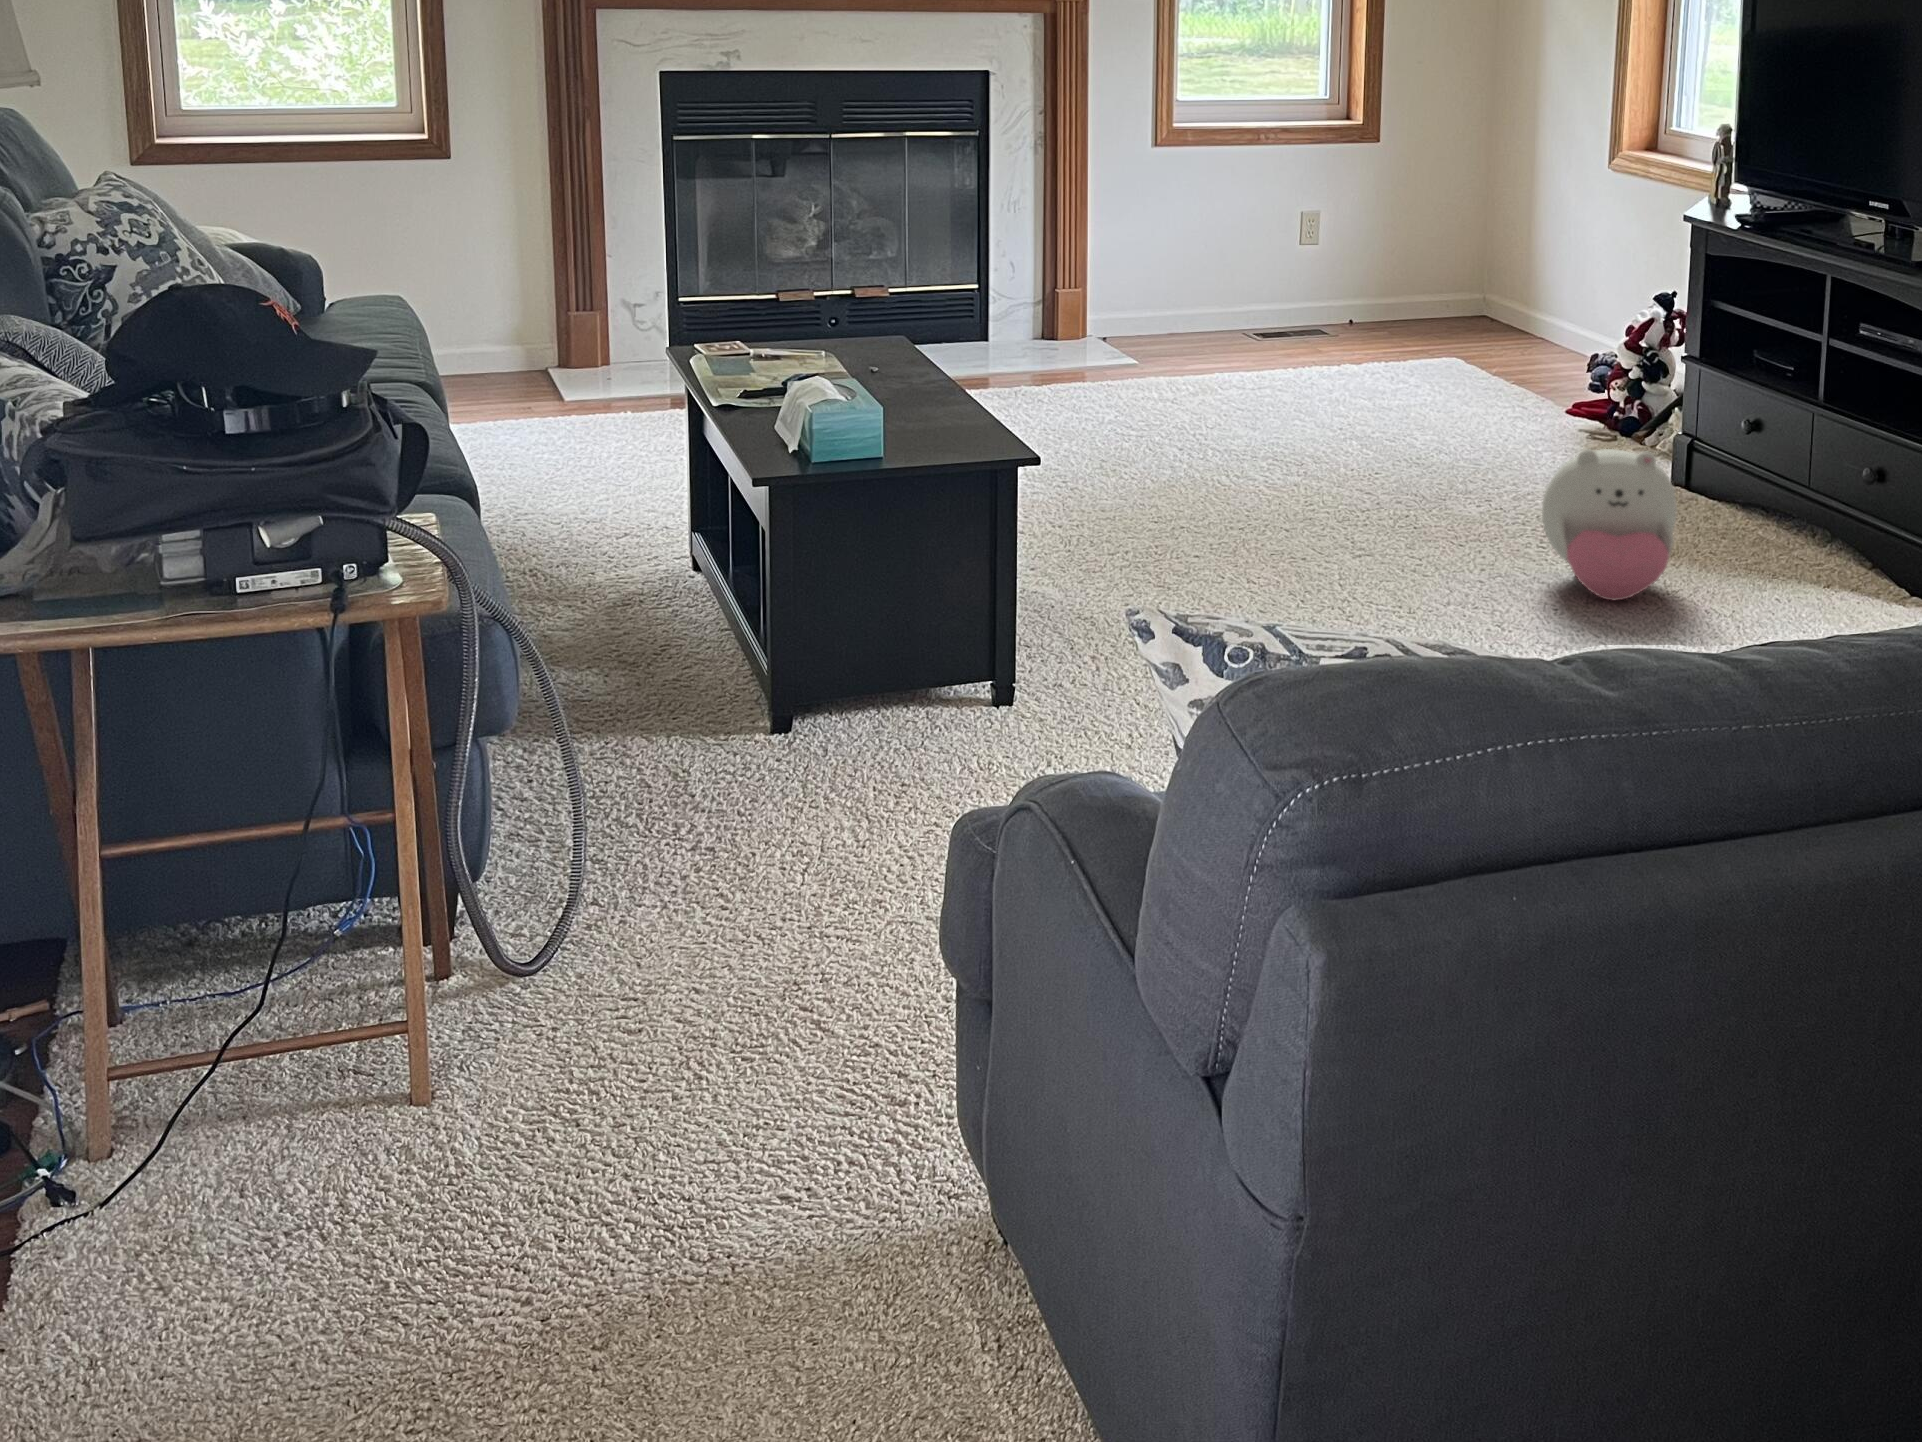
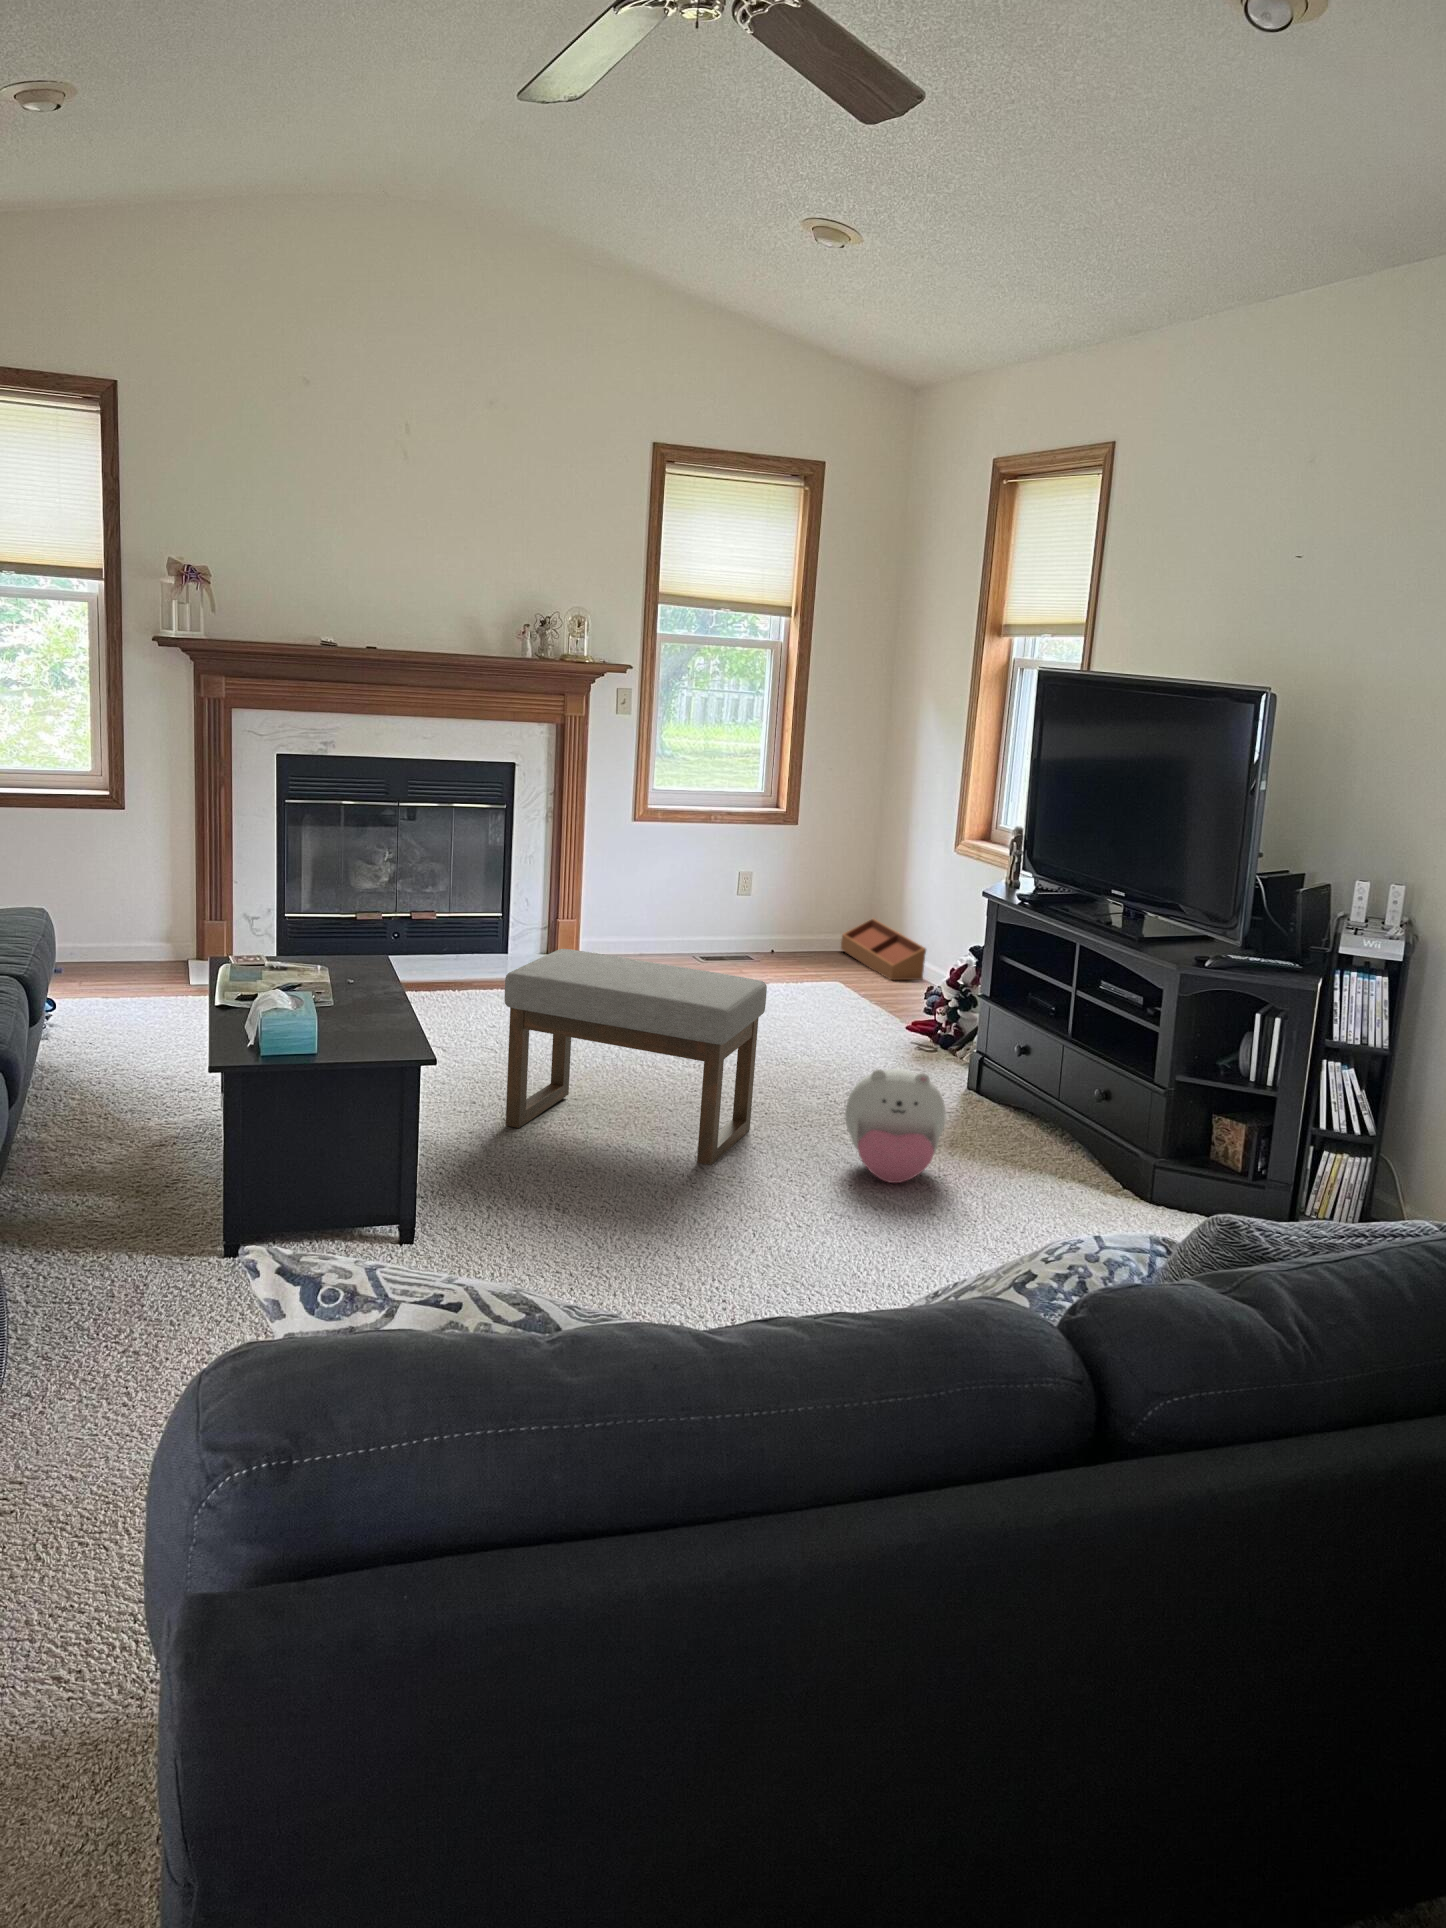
storage bin: none [1440,270,1567,354] -> present [841,919,926,980]
ottoman: none [1073,312,1422,593] -> present [505,949,767,1165]

